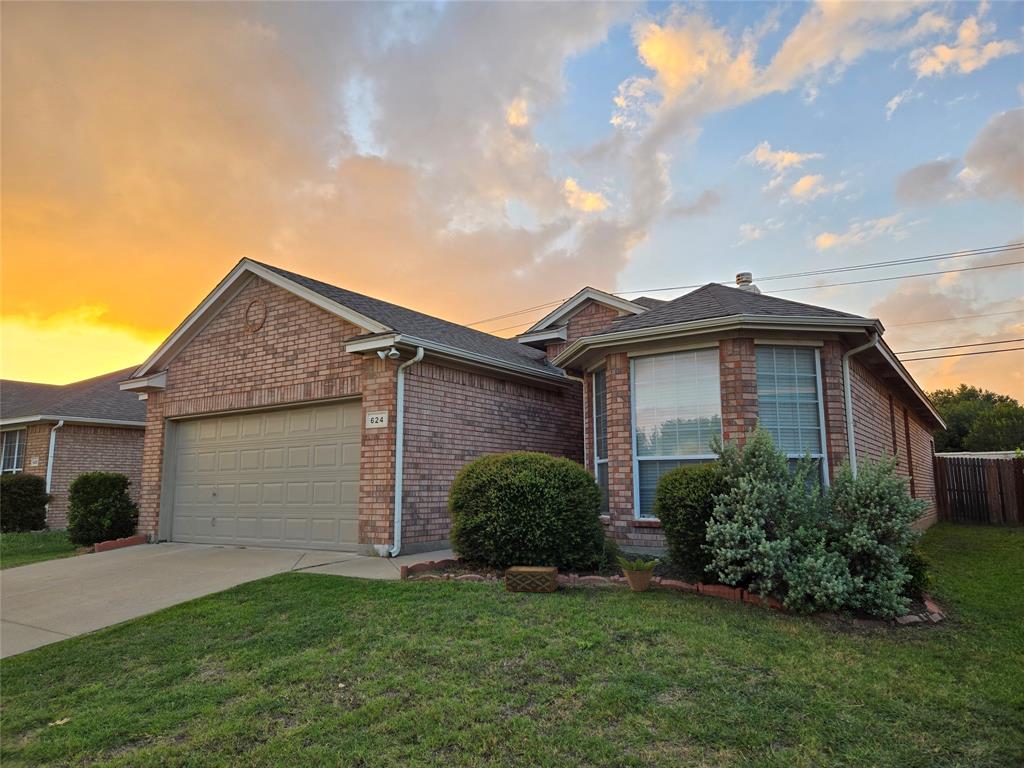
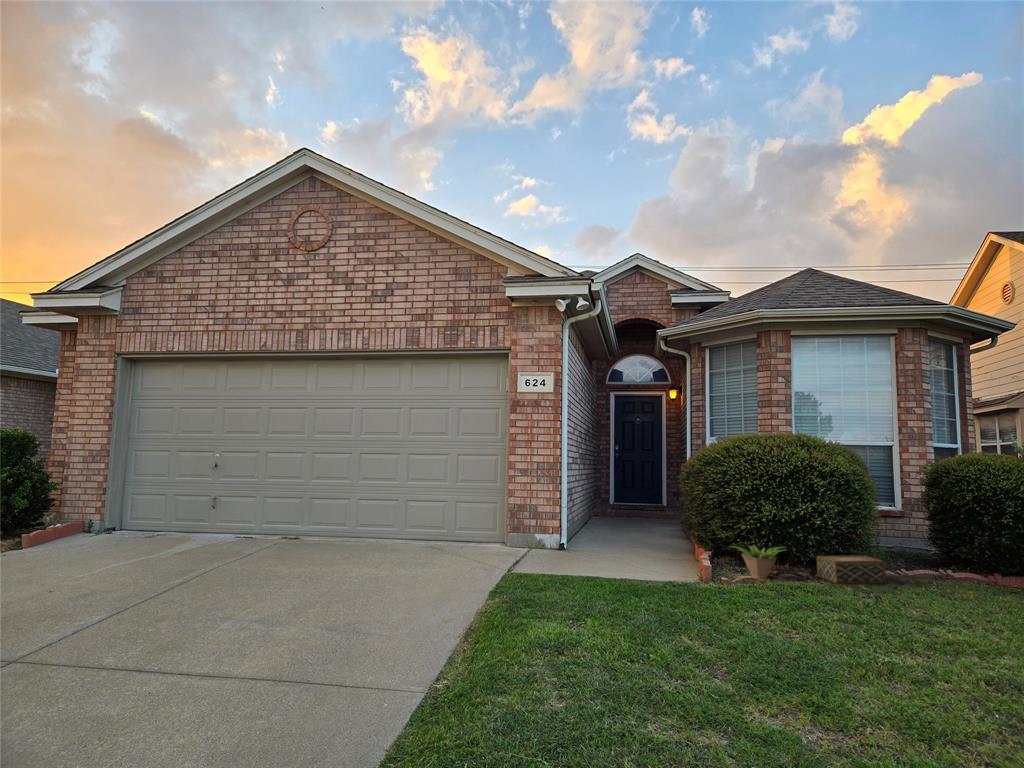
decorative plant: present [614,556,662,591] -> present [734,545,784,578]

